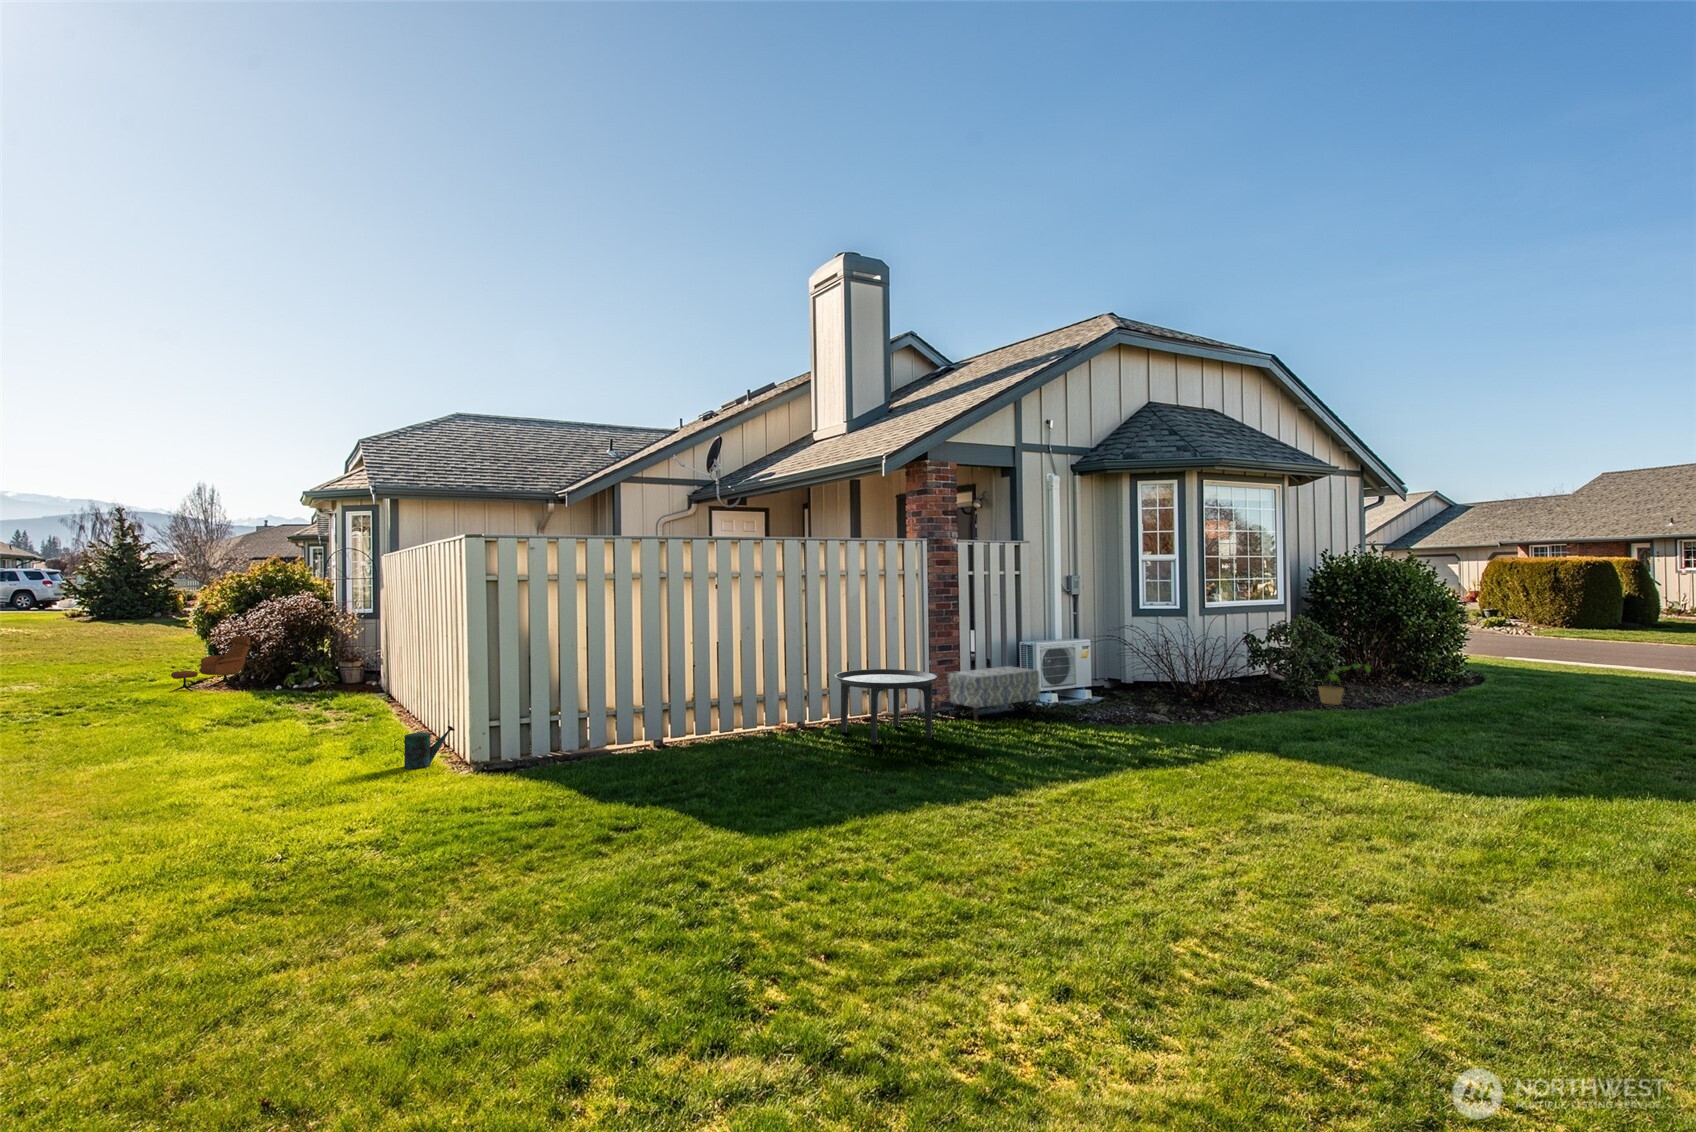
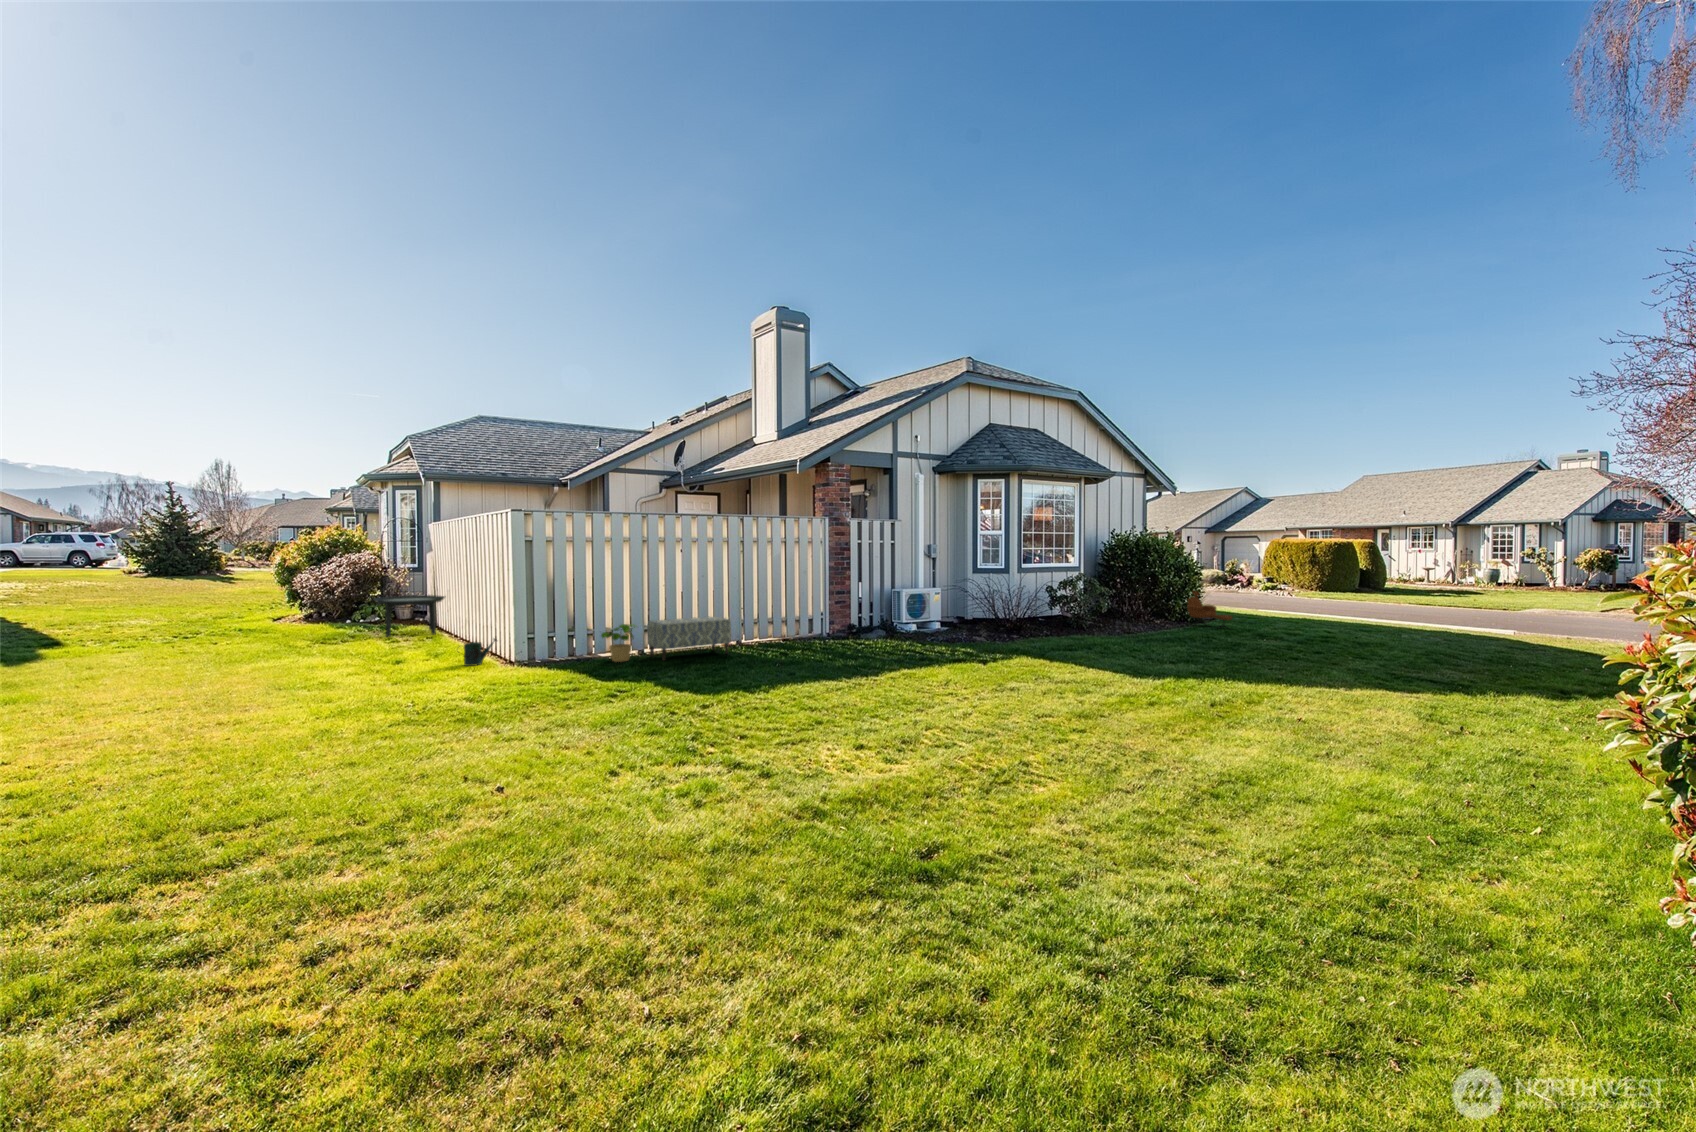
lounge chair: present [171,636,250,692] -> present [1187,590,1232,628]
potted plant: present [1318,664,1371,705] -> present [601,624,635,662]
bench: present [946,666,1040,721] -> present [648,617,731,661]
round table: present [835,669,937,745] -> present [374,595,445,637]

